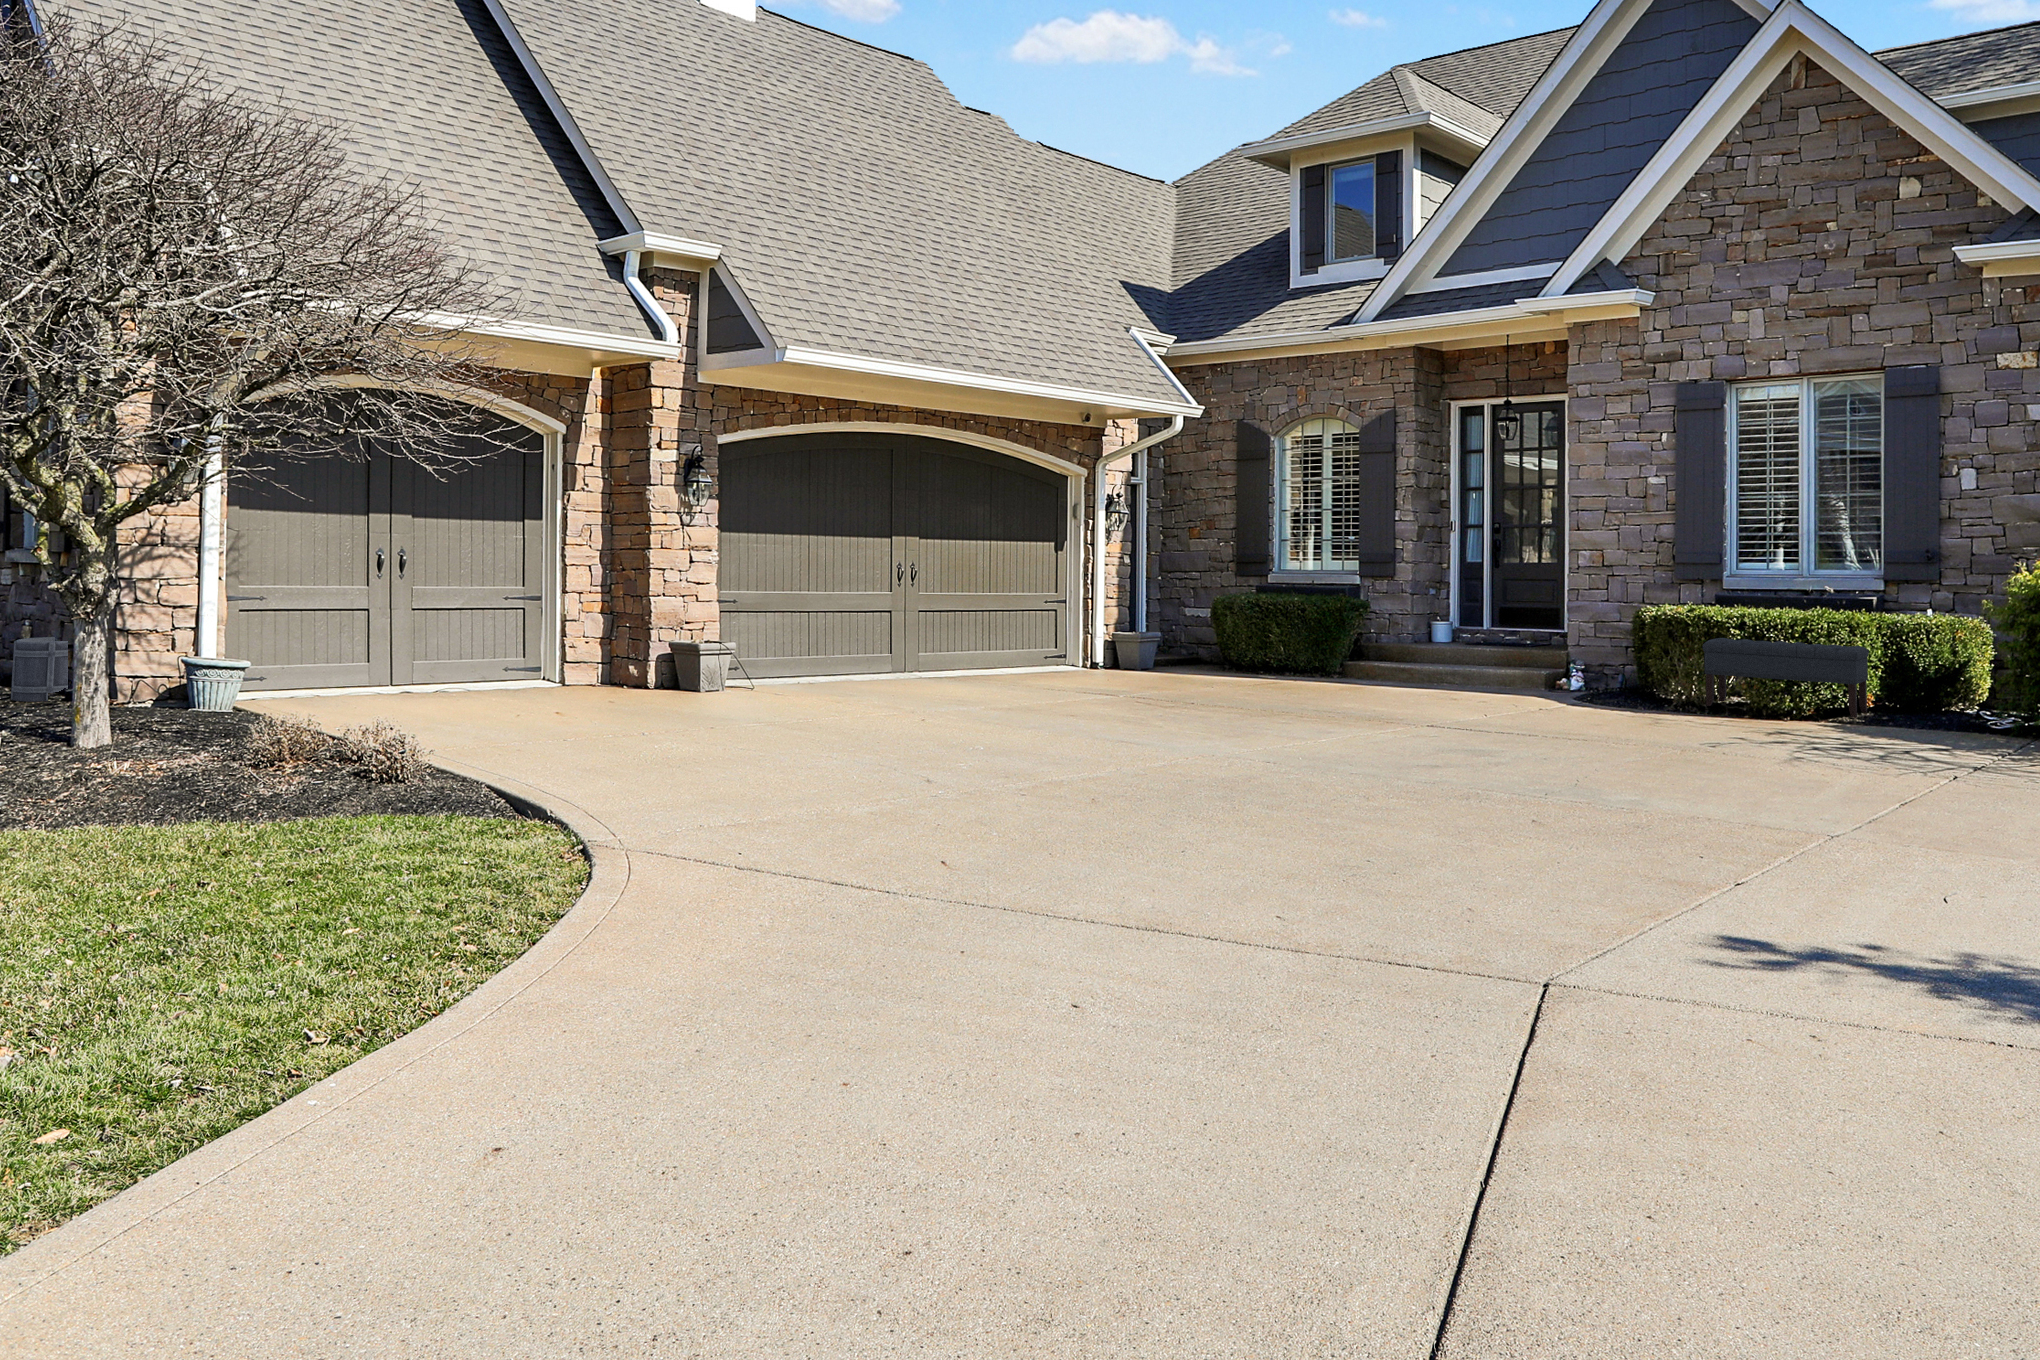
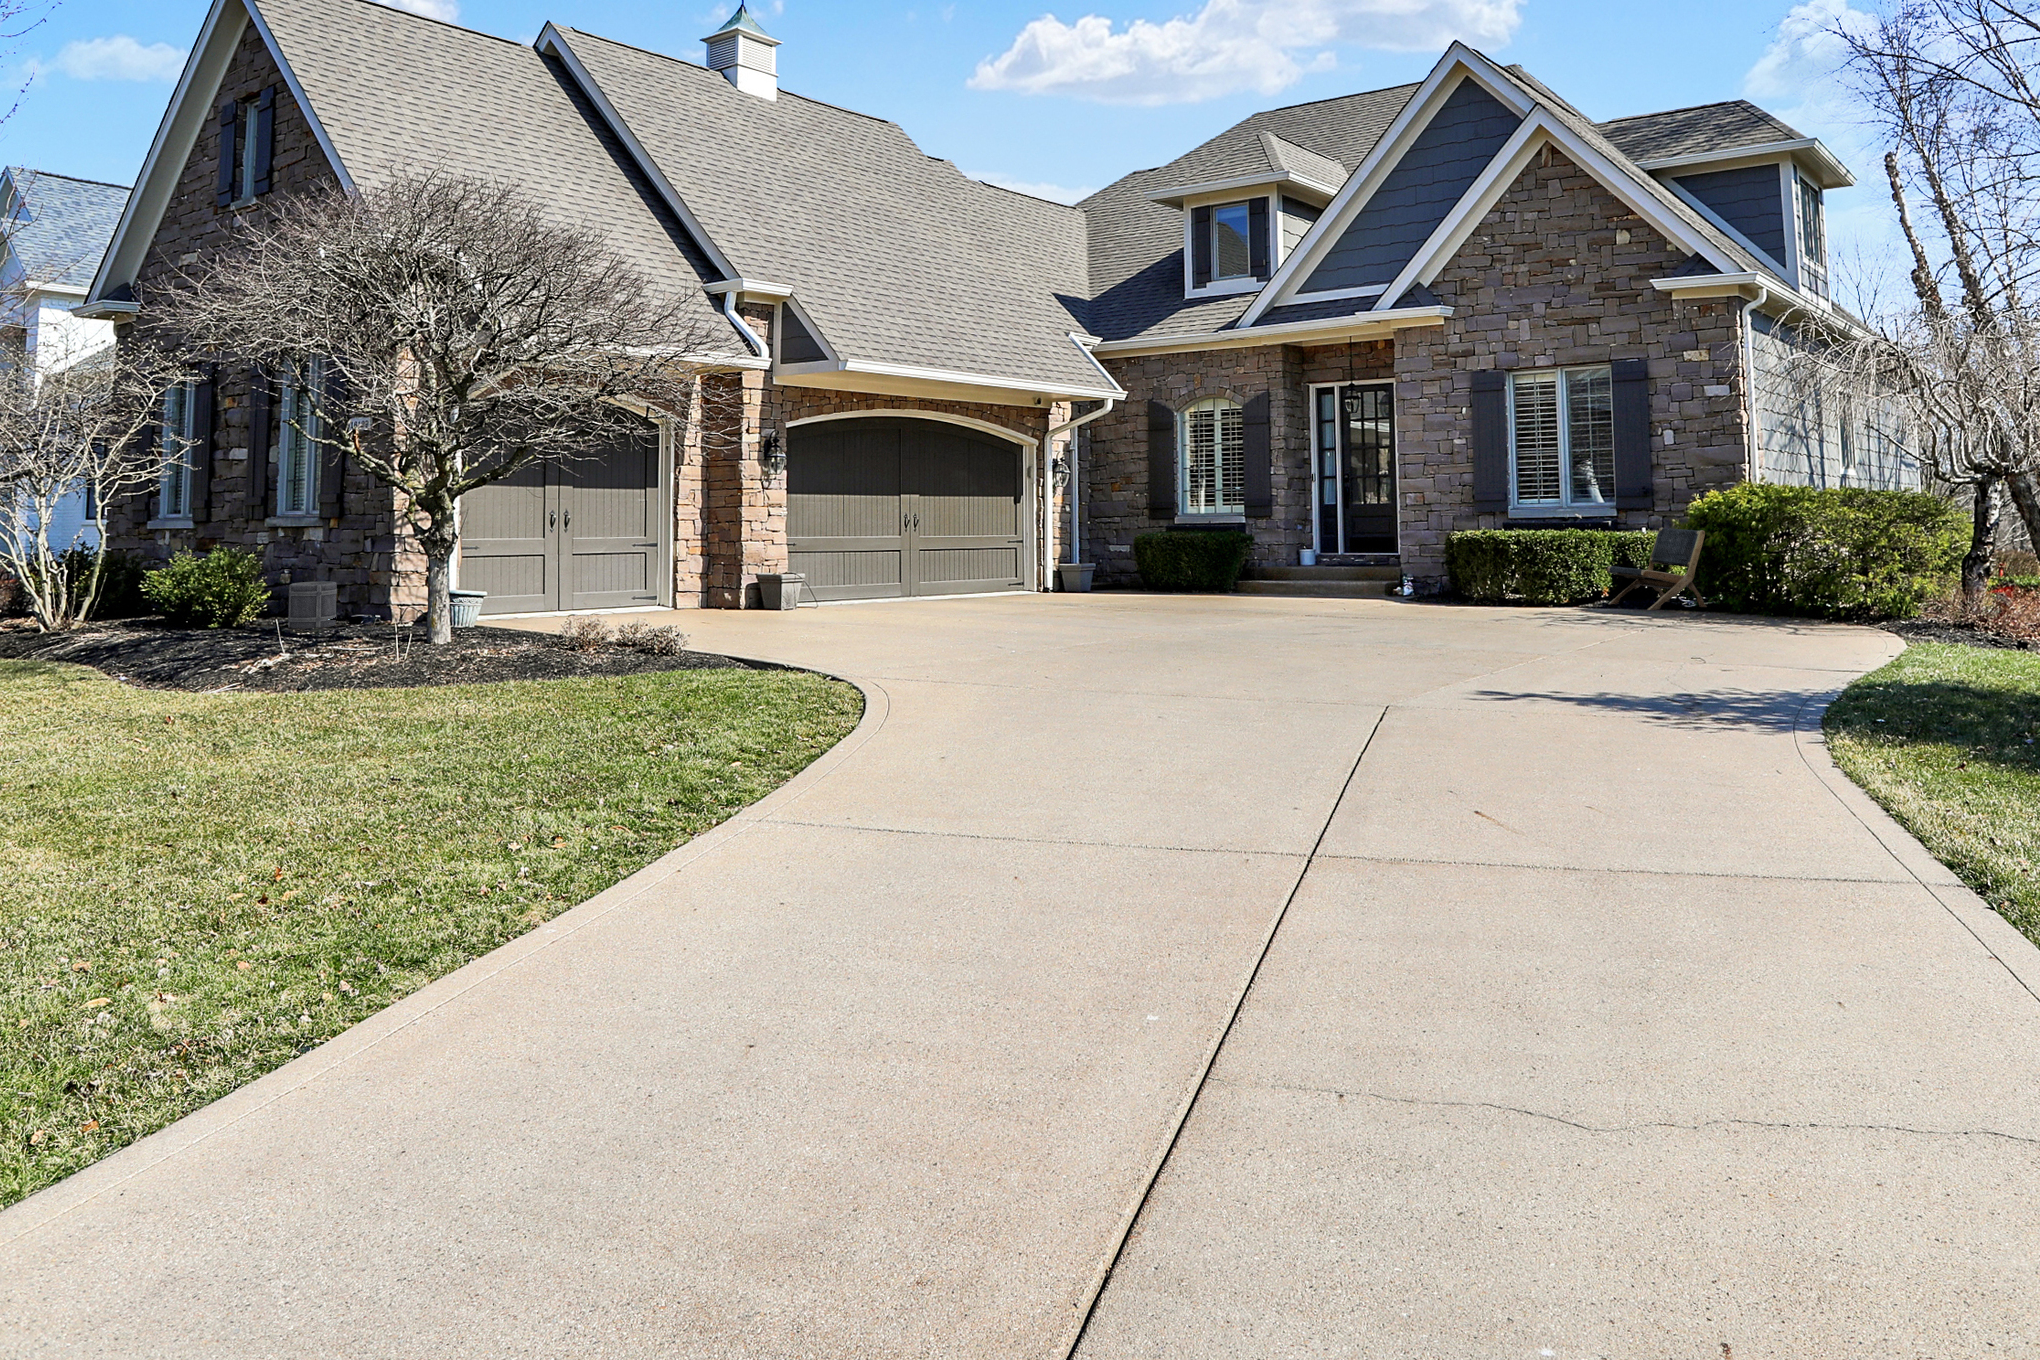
lounge chair: none [1875,609,2029,732] -> present [1606,527,1706,610]
bench: present [1703,638,1869,717] -> none [1491,552,1603,603]

